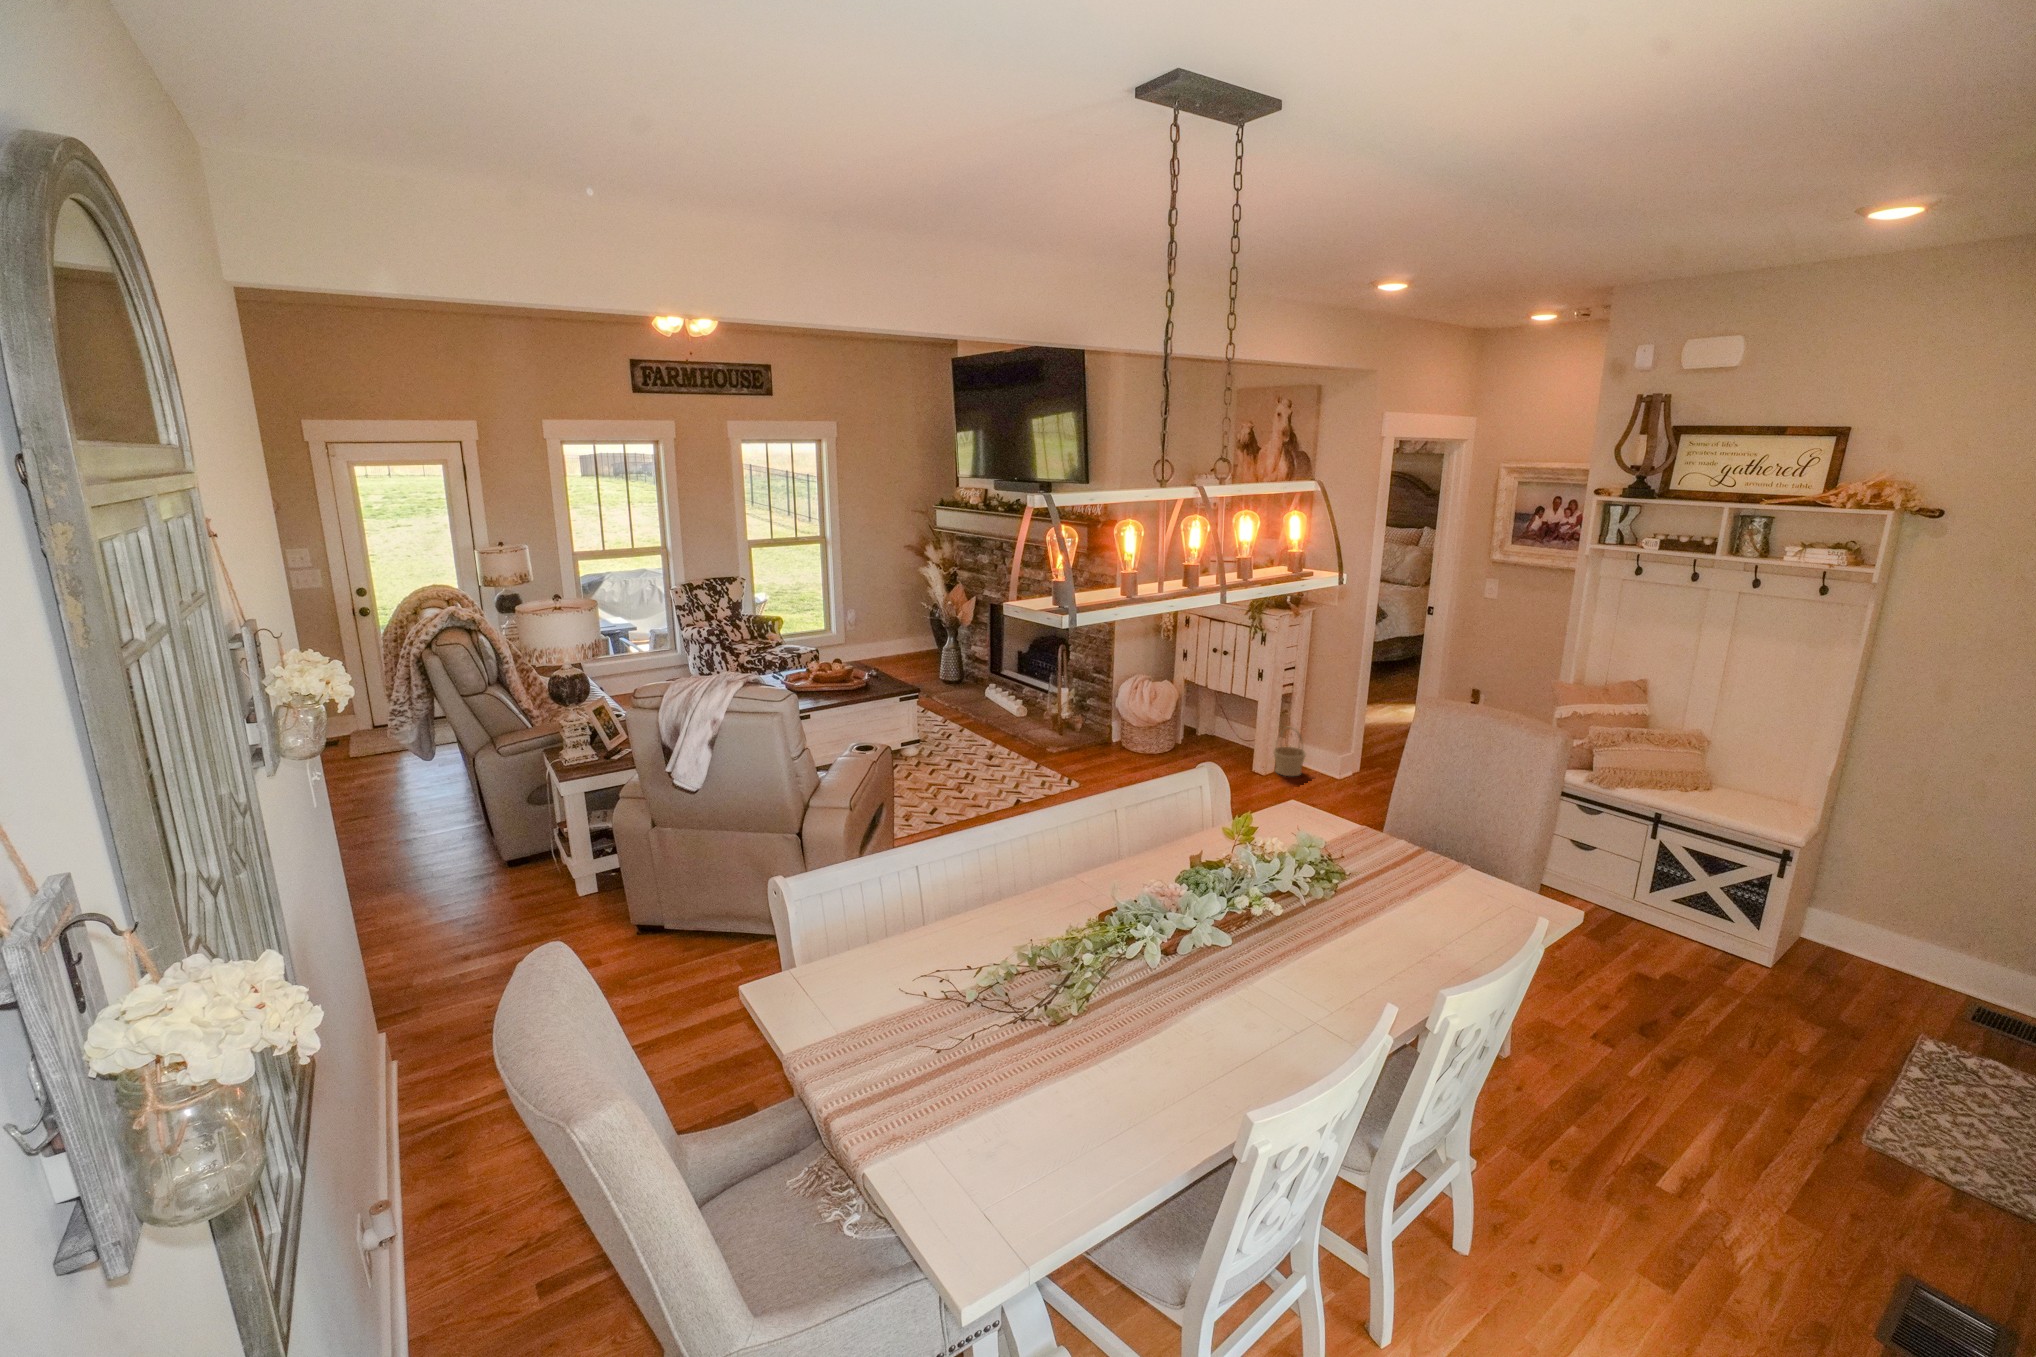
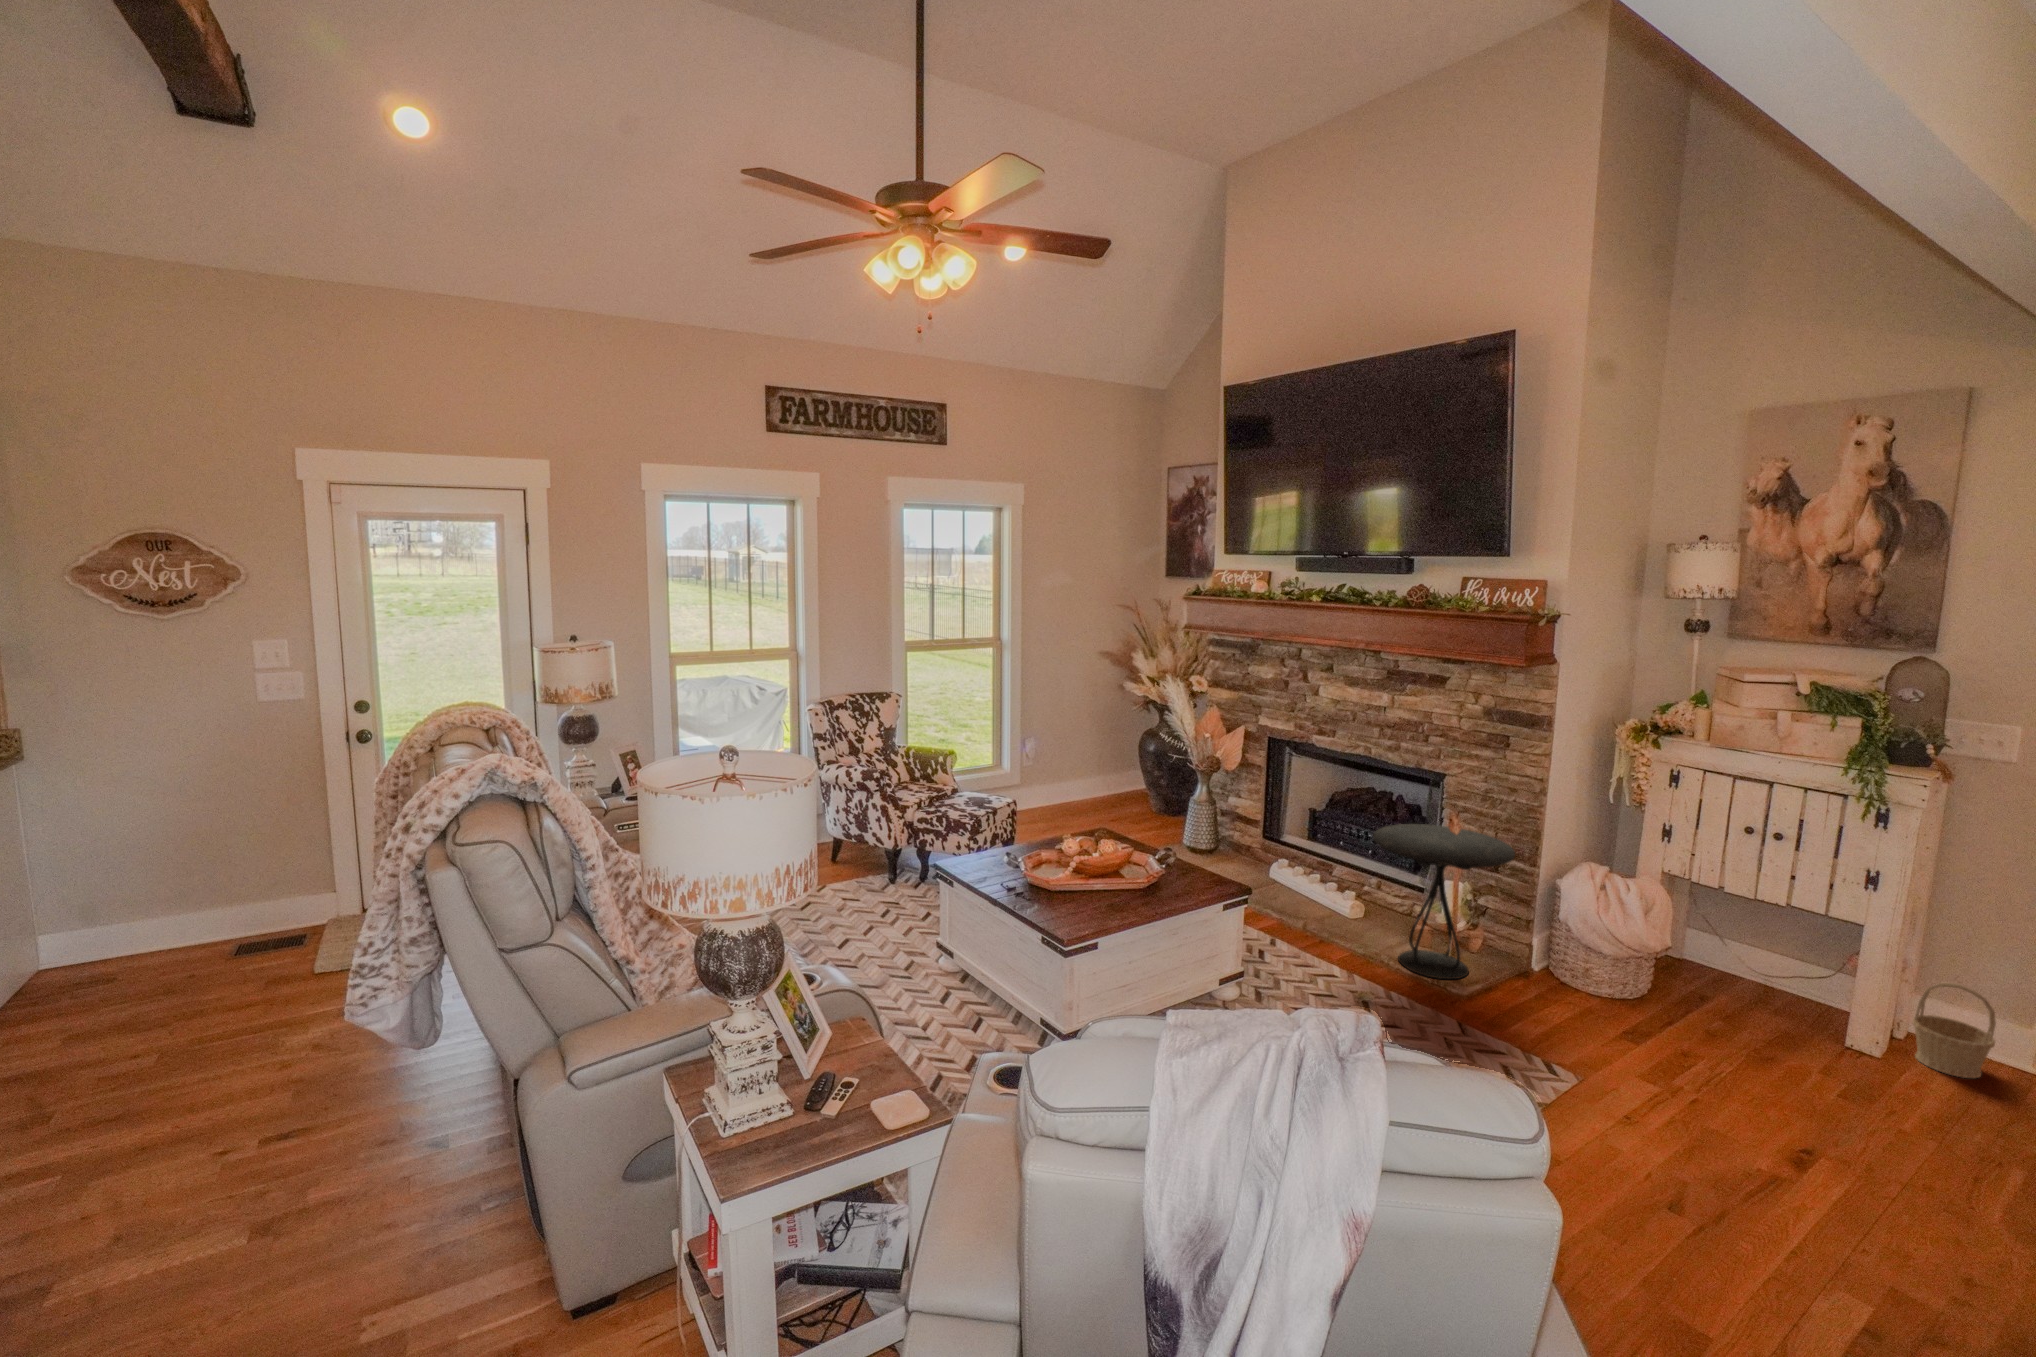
side table: none [1011,654,1090,743] -> present [1373,824,1515,979]

